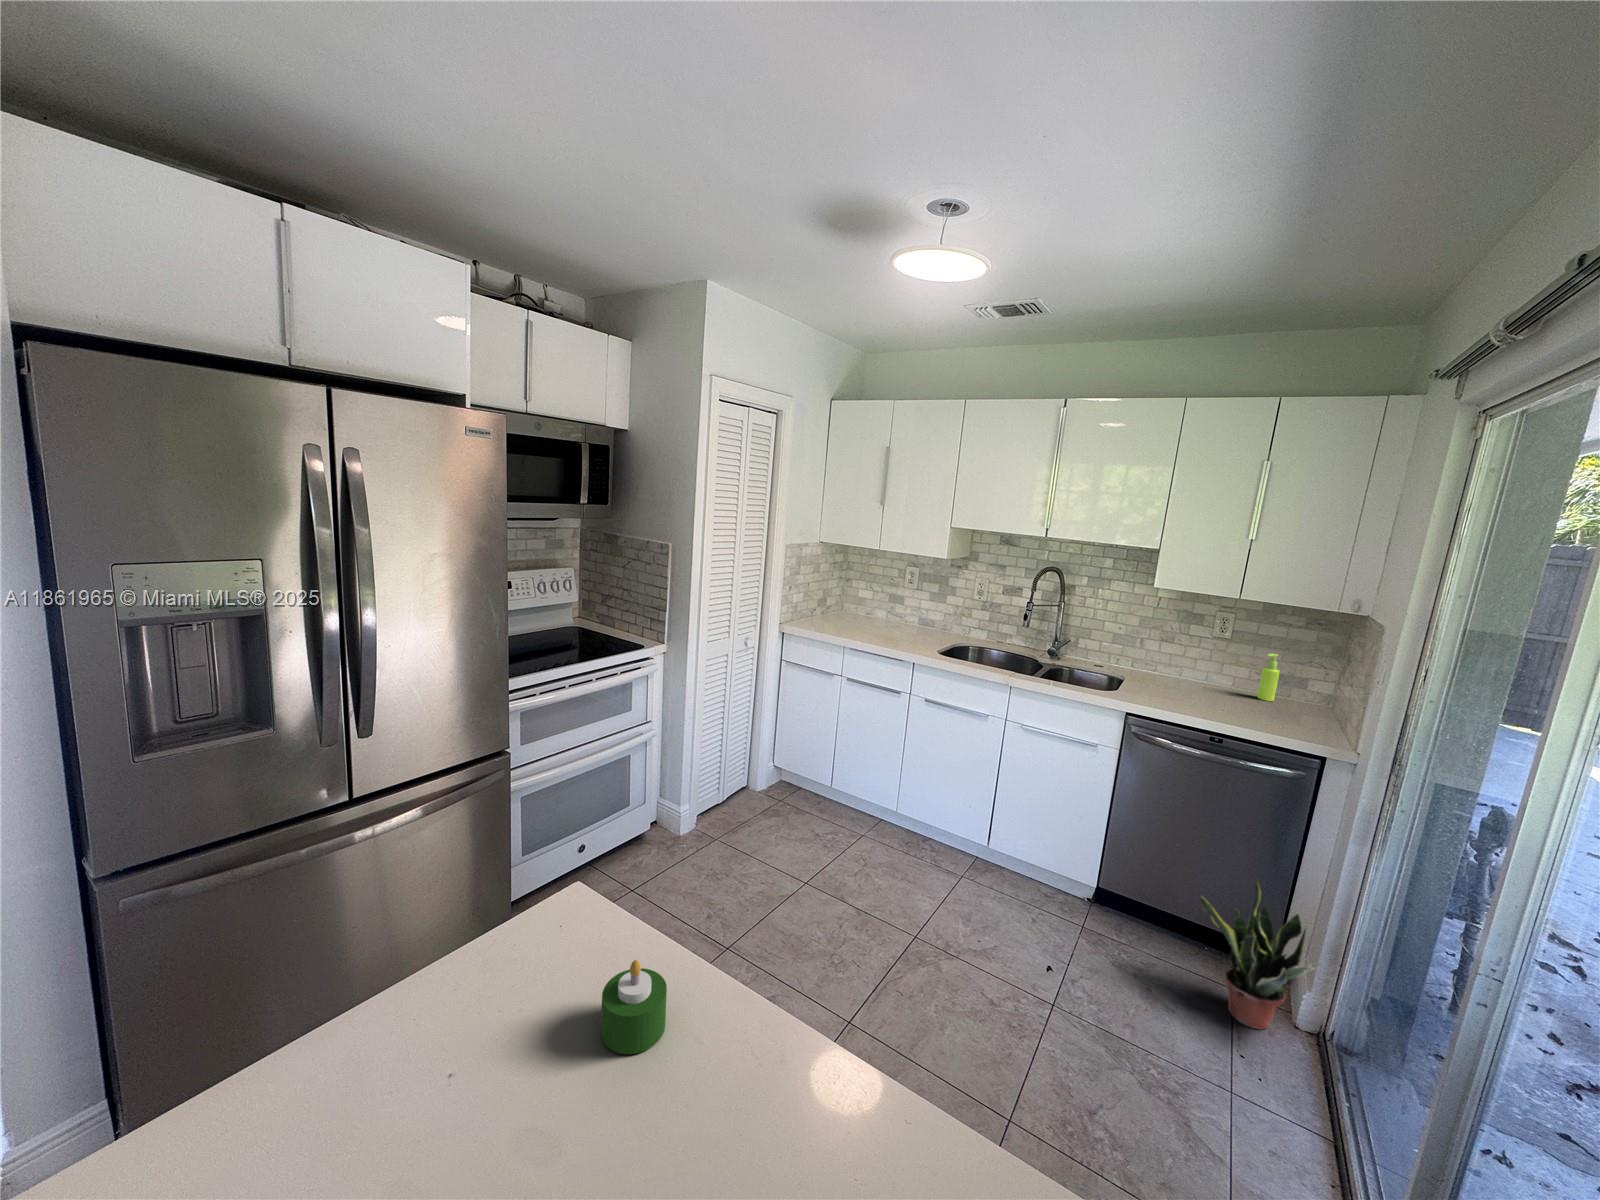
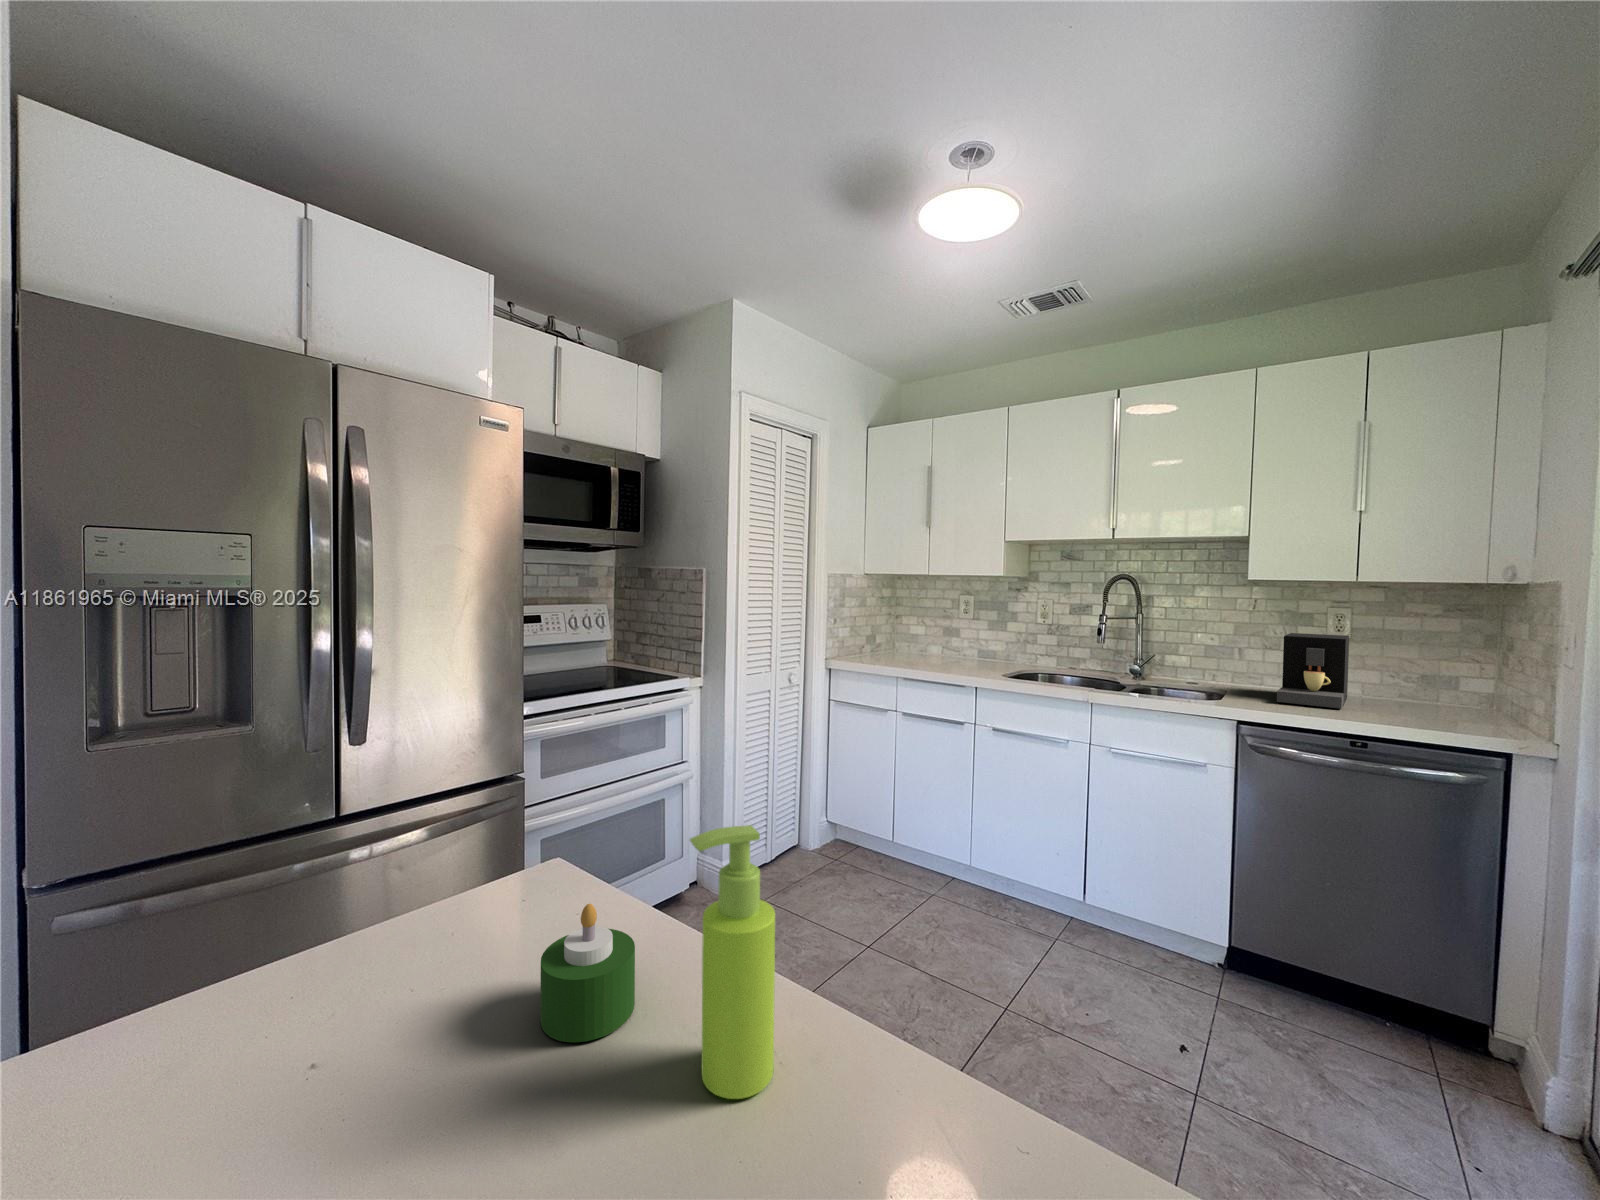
coffee maker: none [1162,630,1229,703] -> present [1277,633,1349,709]
soap dispenser: present [1257,654,1280,701] -> present [690,825,775,1099]
potted plant: present [1201,881,1322,1029] -> none [1371,920,1572,1131]

